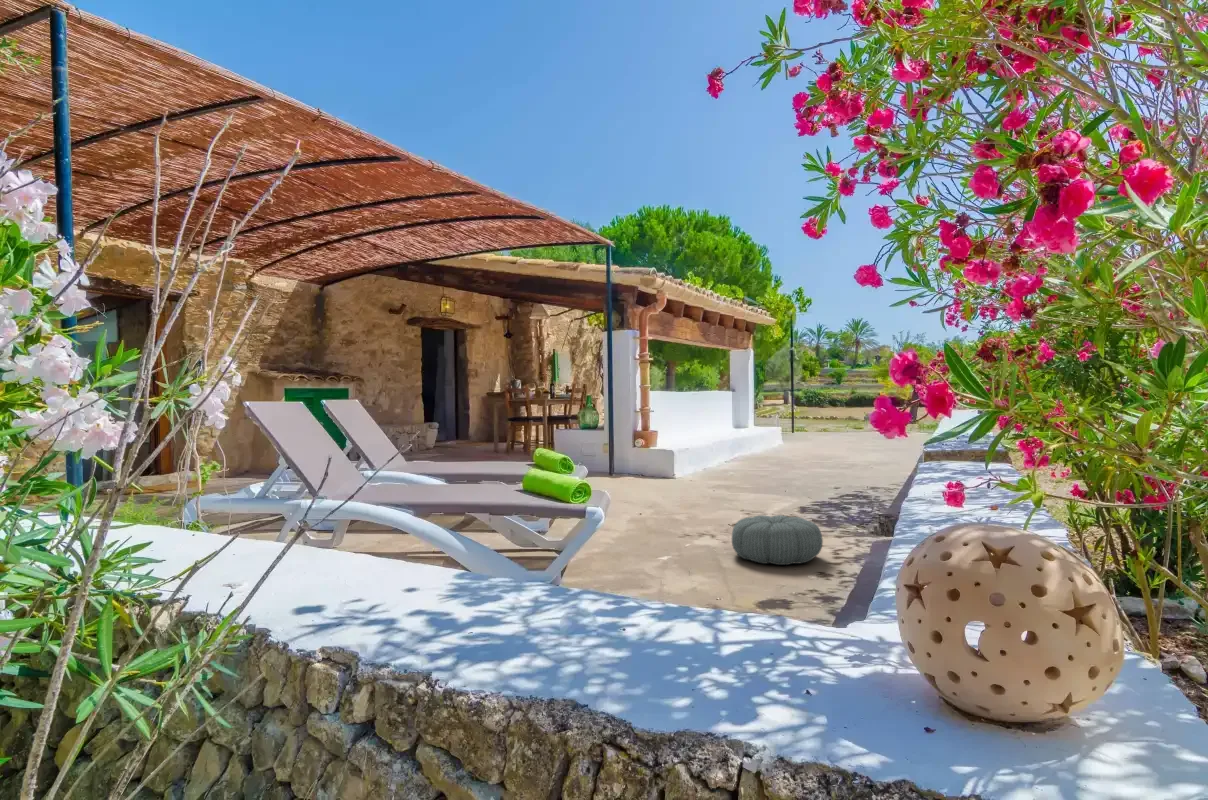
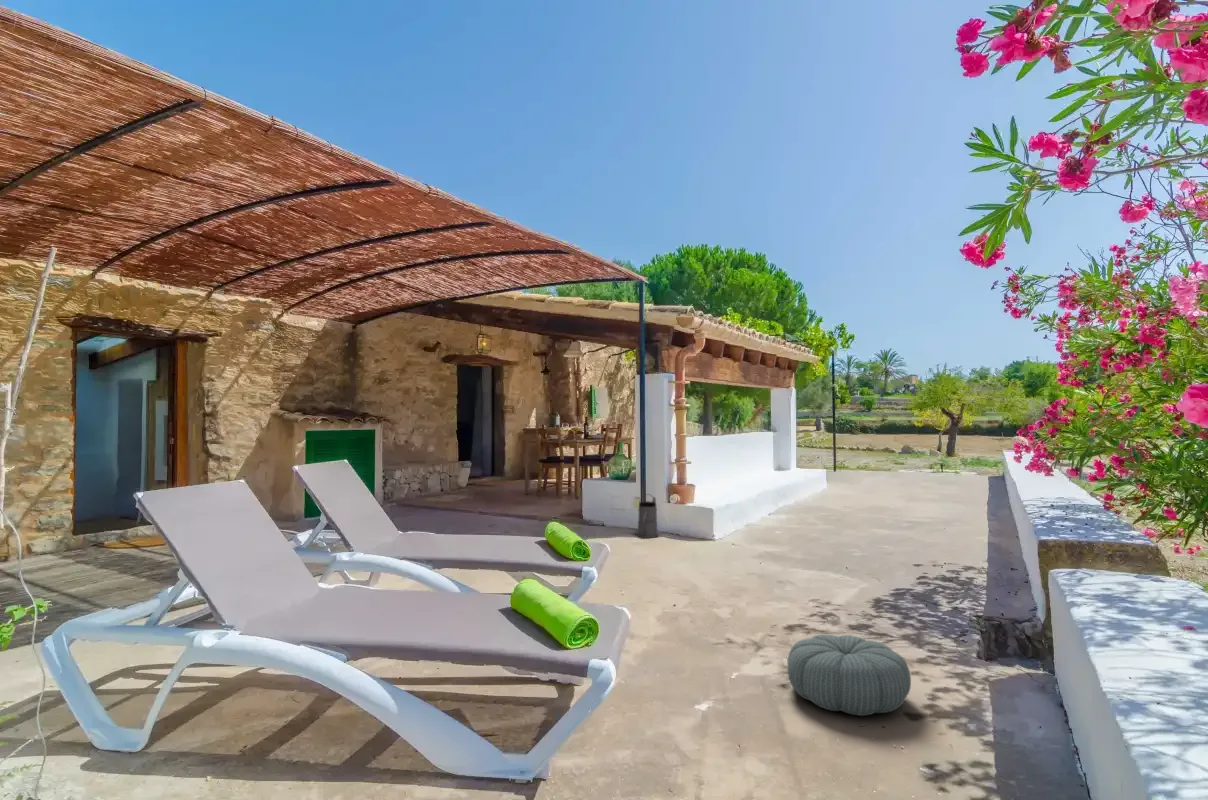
watering can: none [605,441,625,480] -> present [637,497,658,538]

